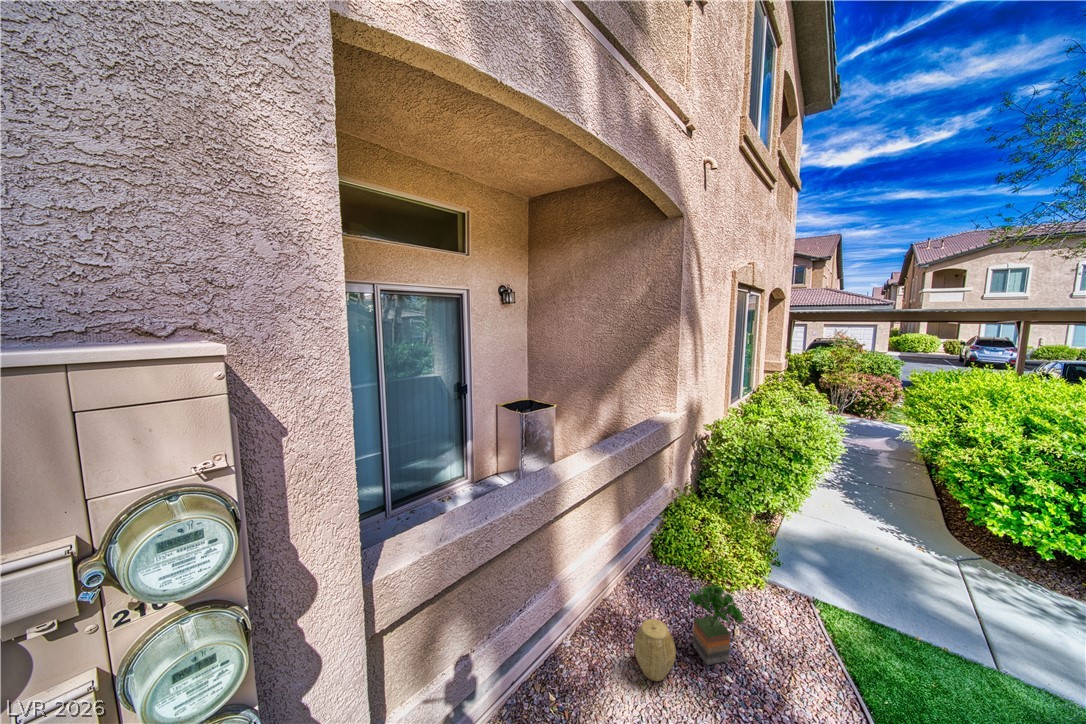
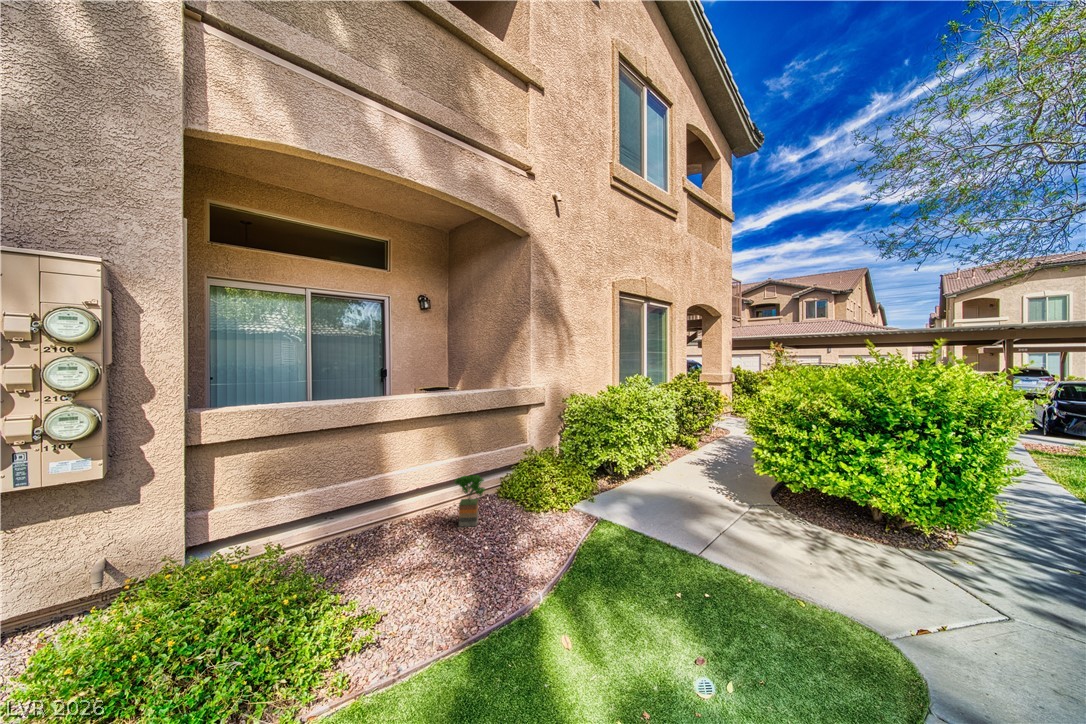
woven basket: present [634,619,676,681] -> none [405,491,434,530]

